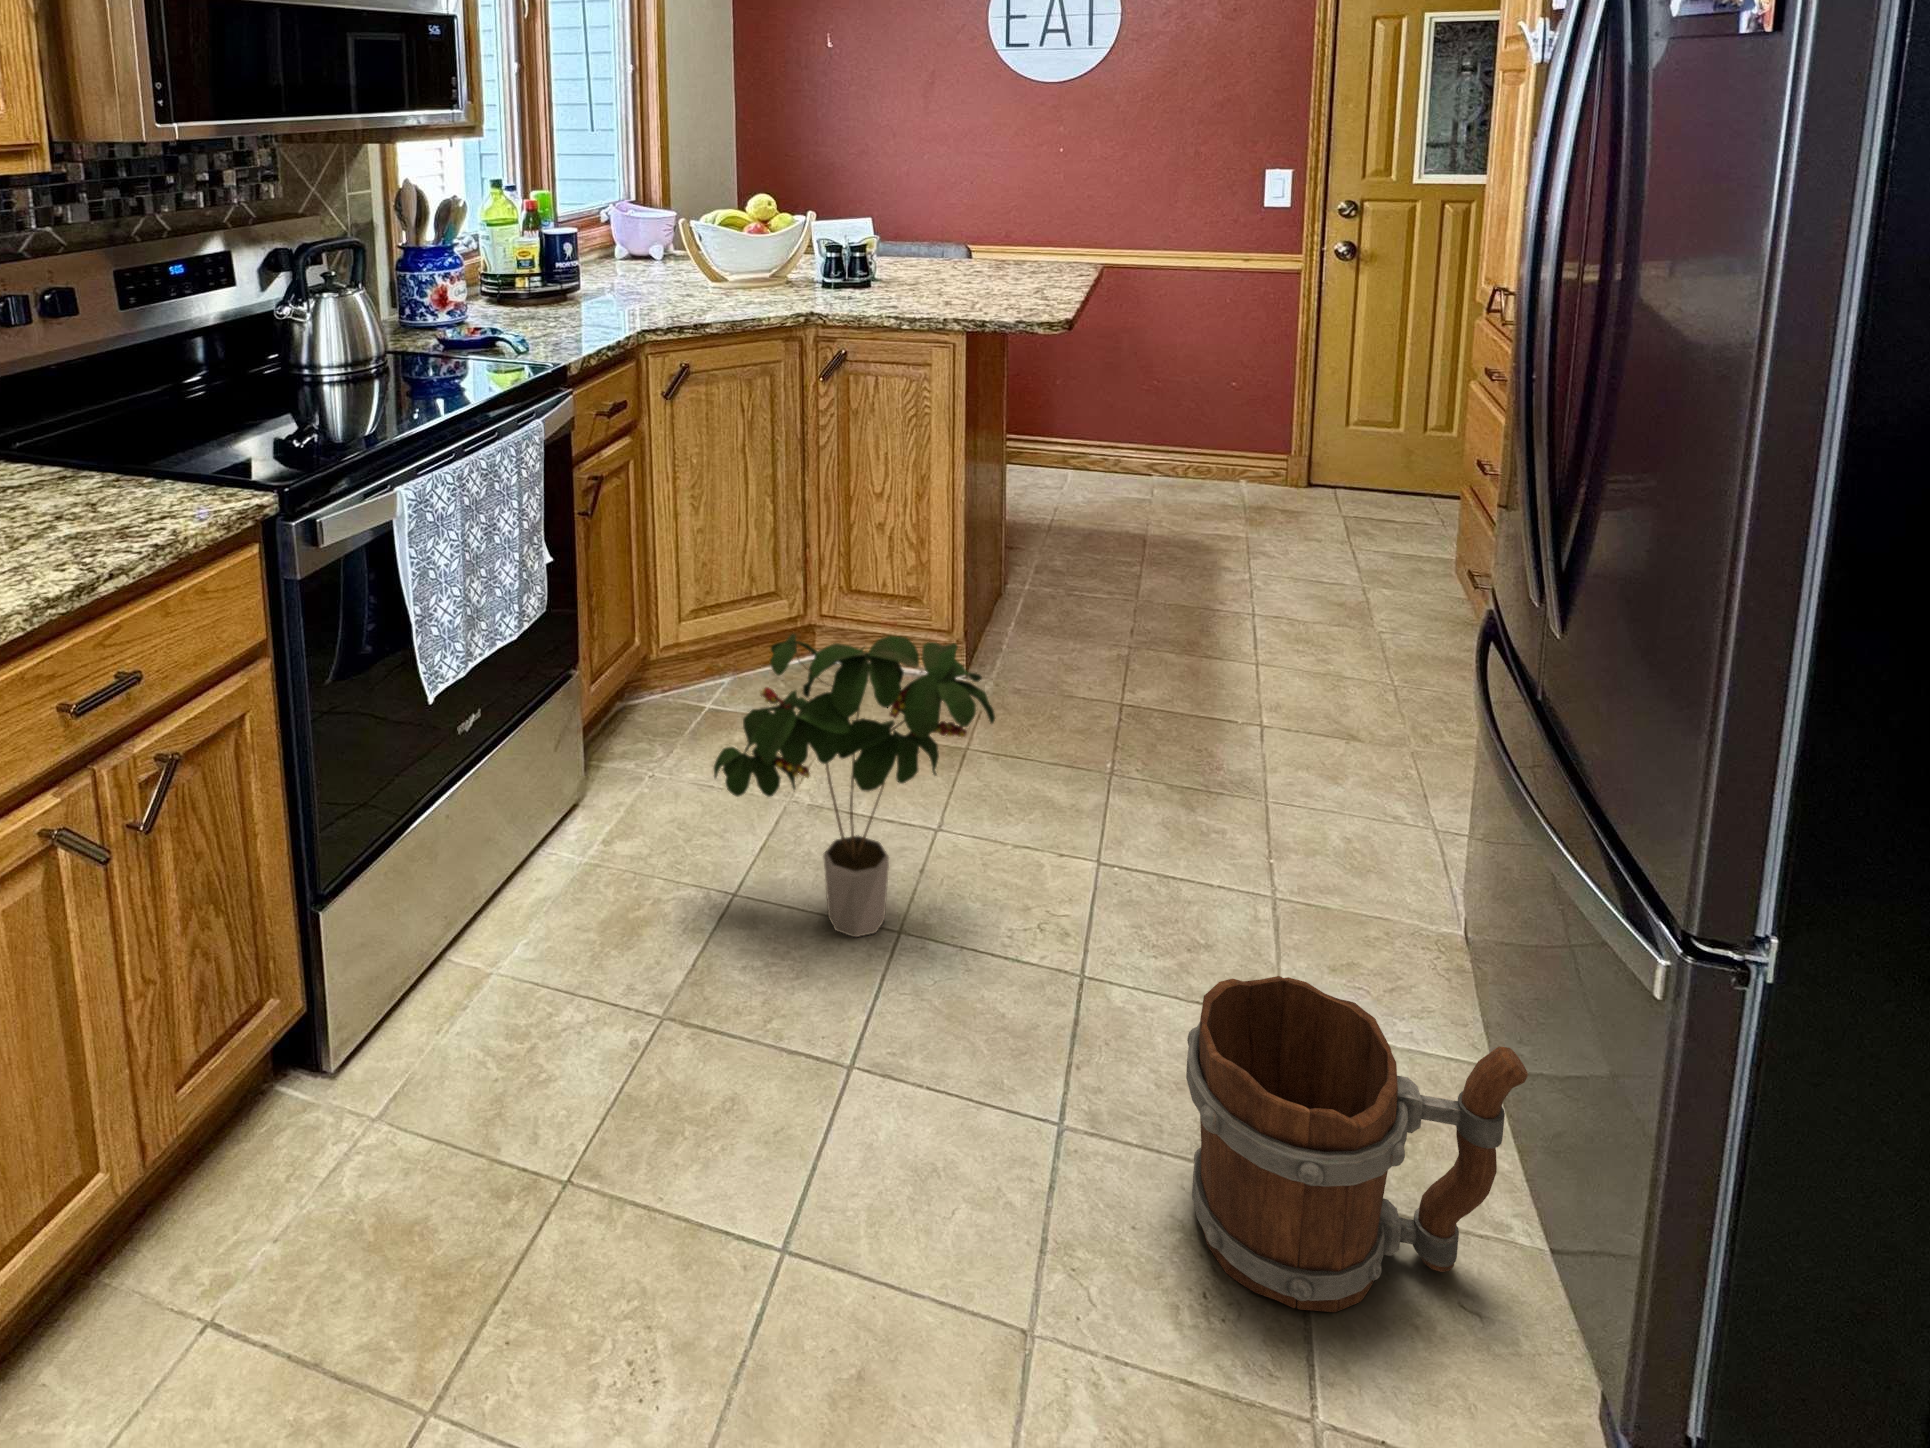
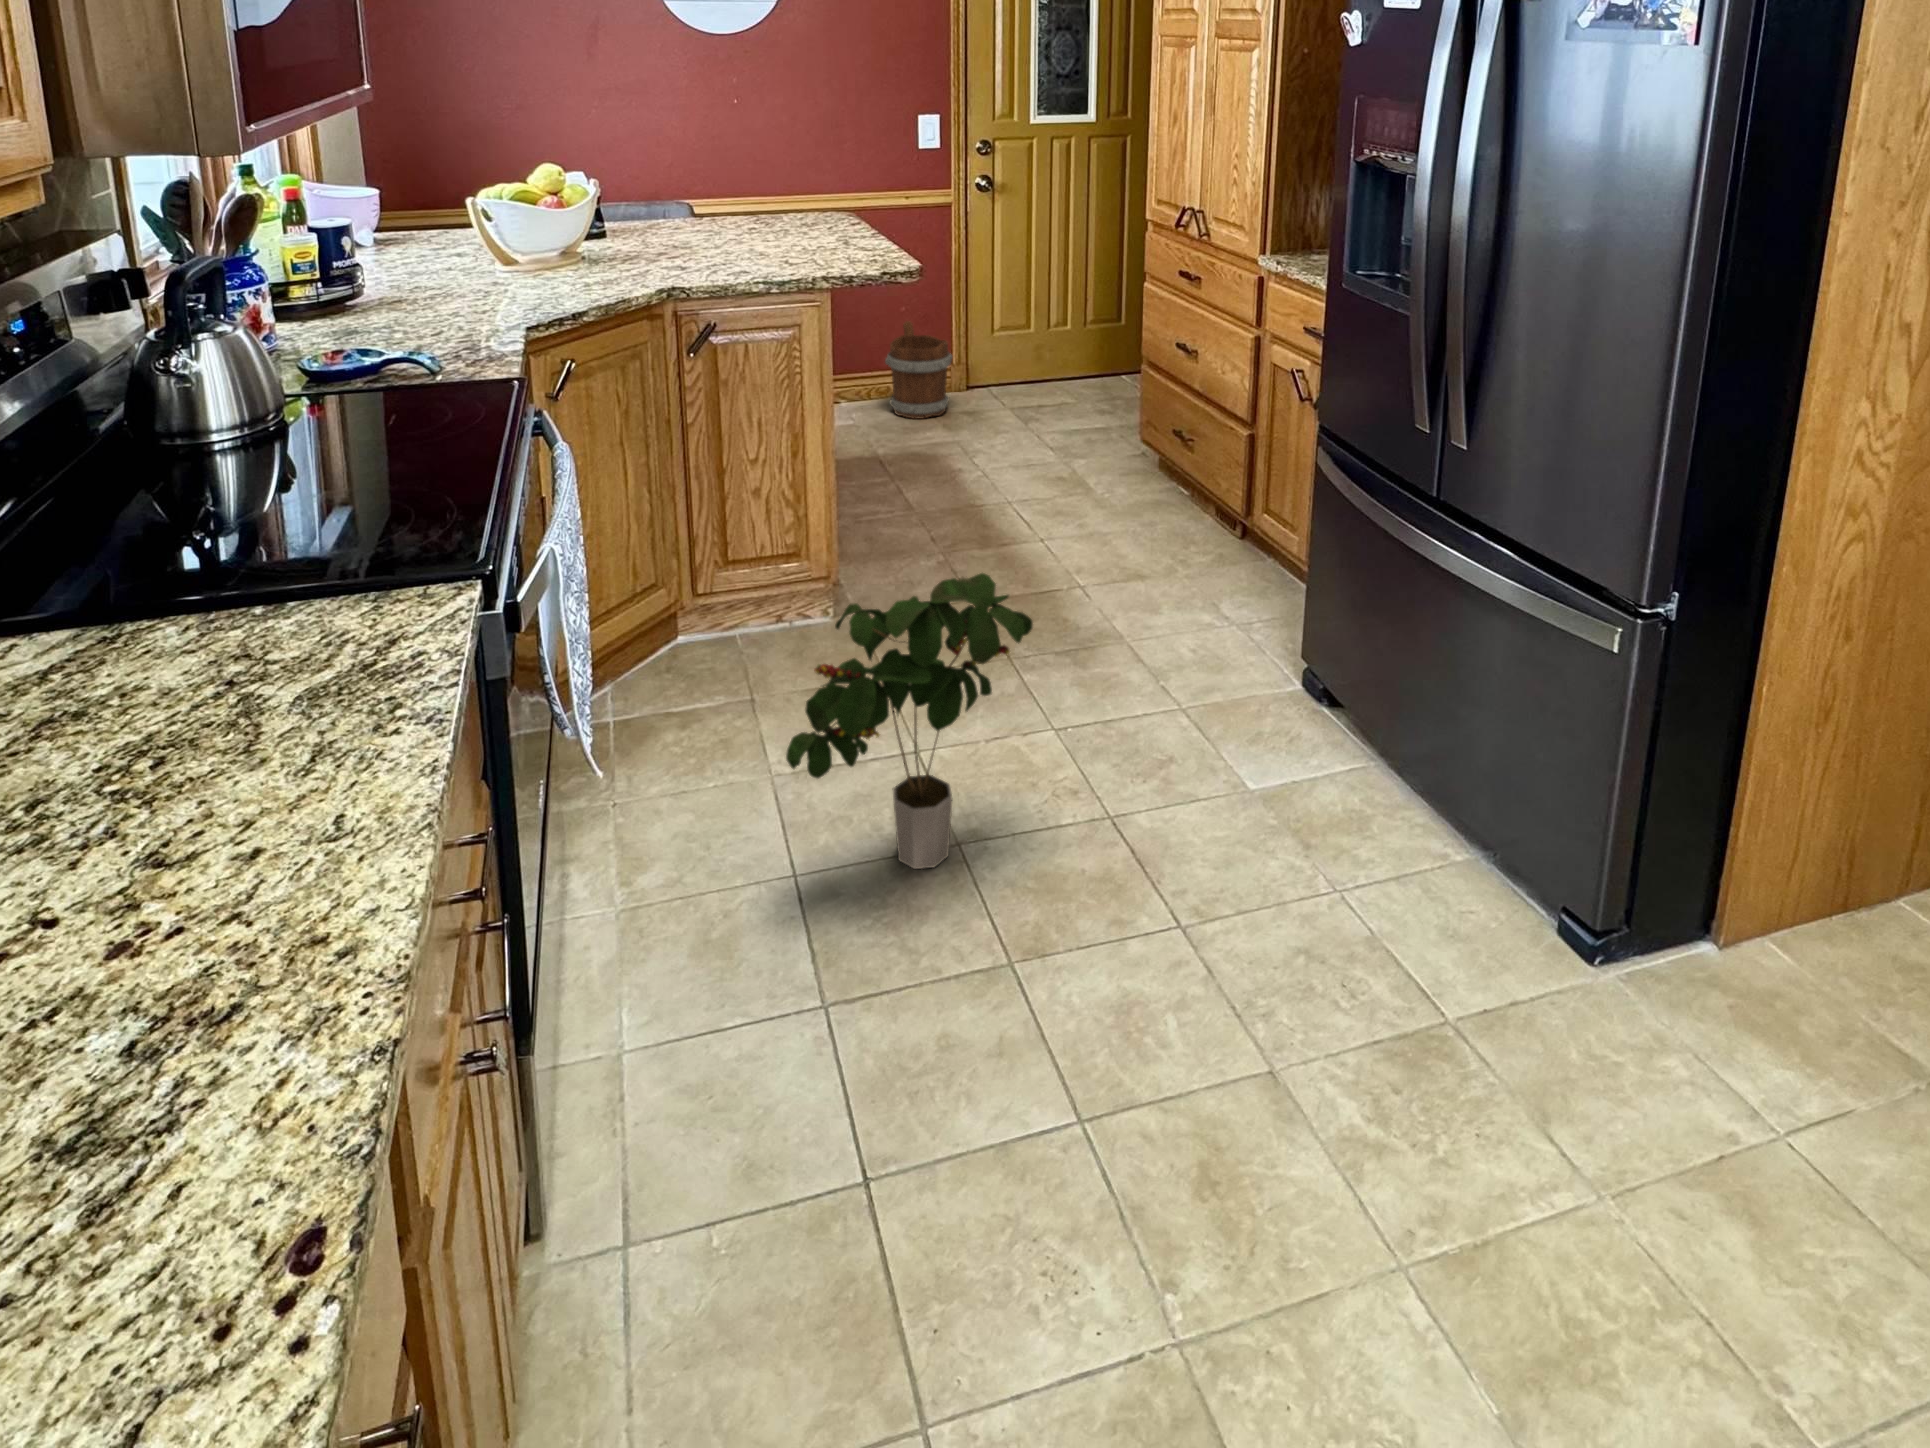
bucket: present [1186,976,1528,1312] -> present [885,321,952,419]

